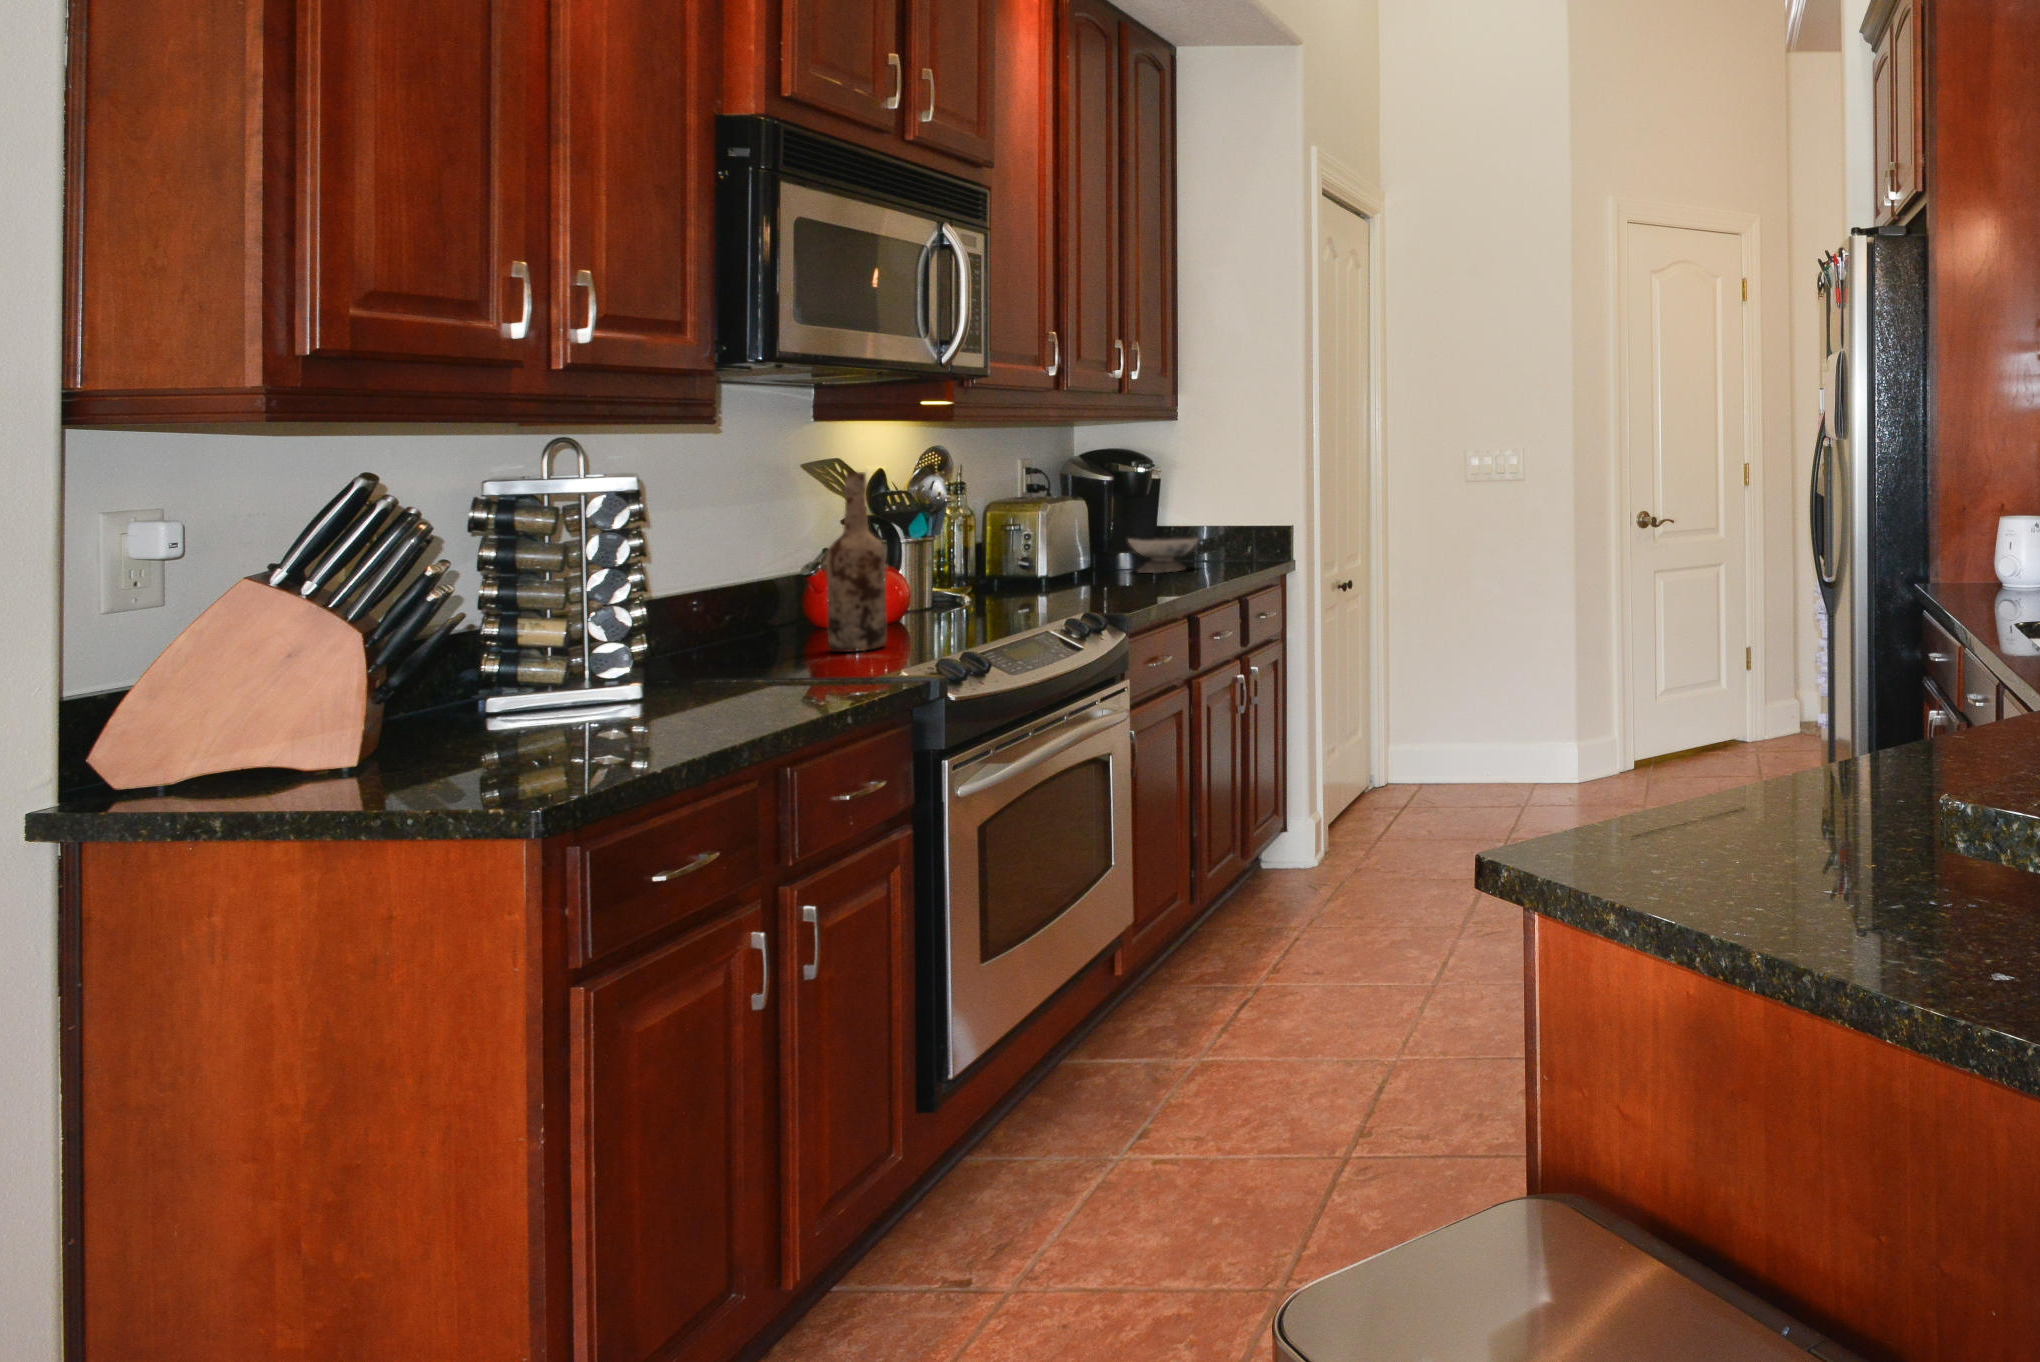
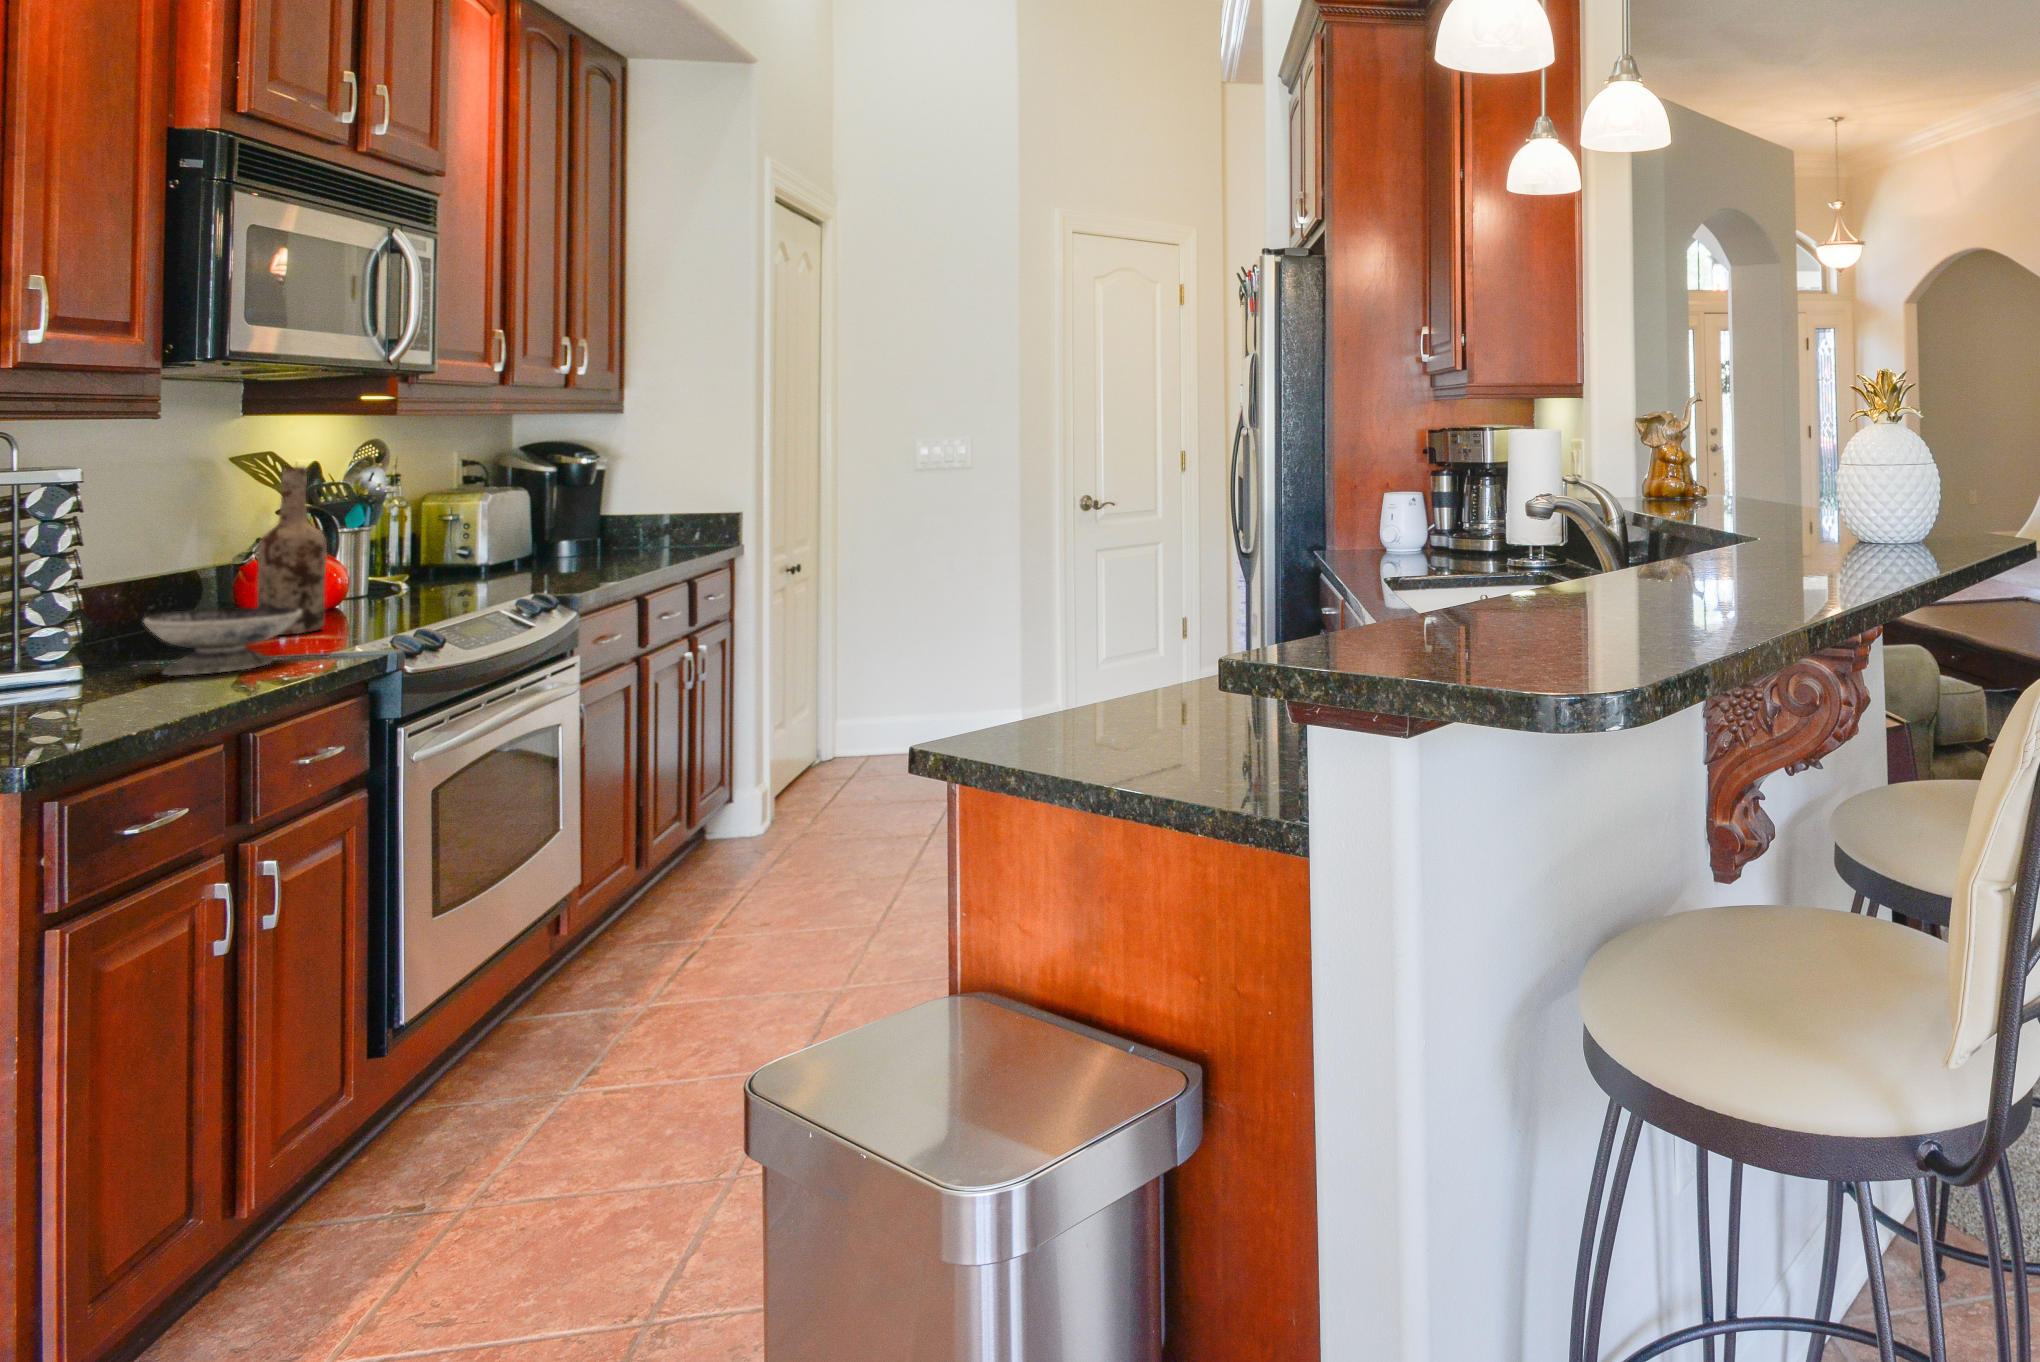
bowl: present [1128,536,1198,573] -> present [144,607,302,676]

